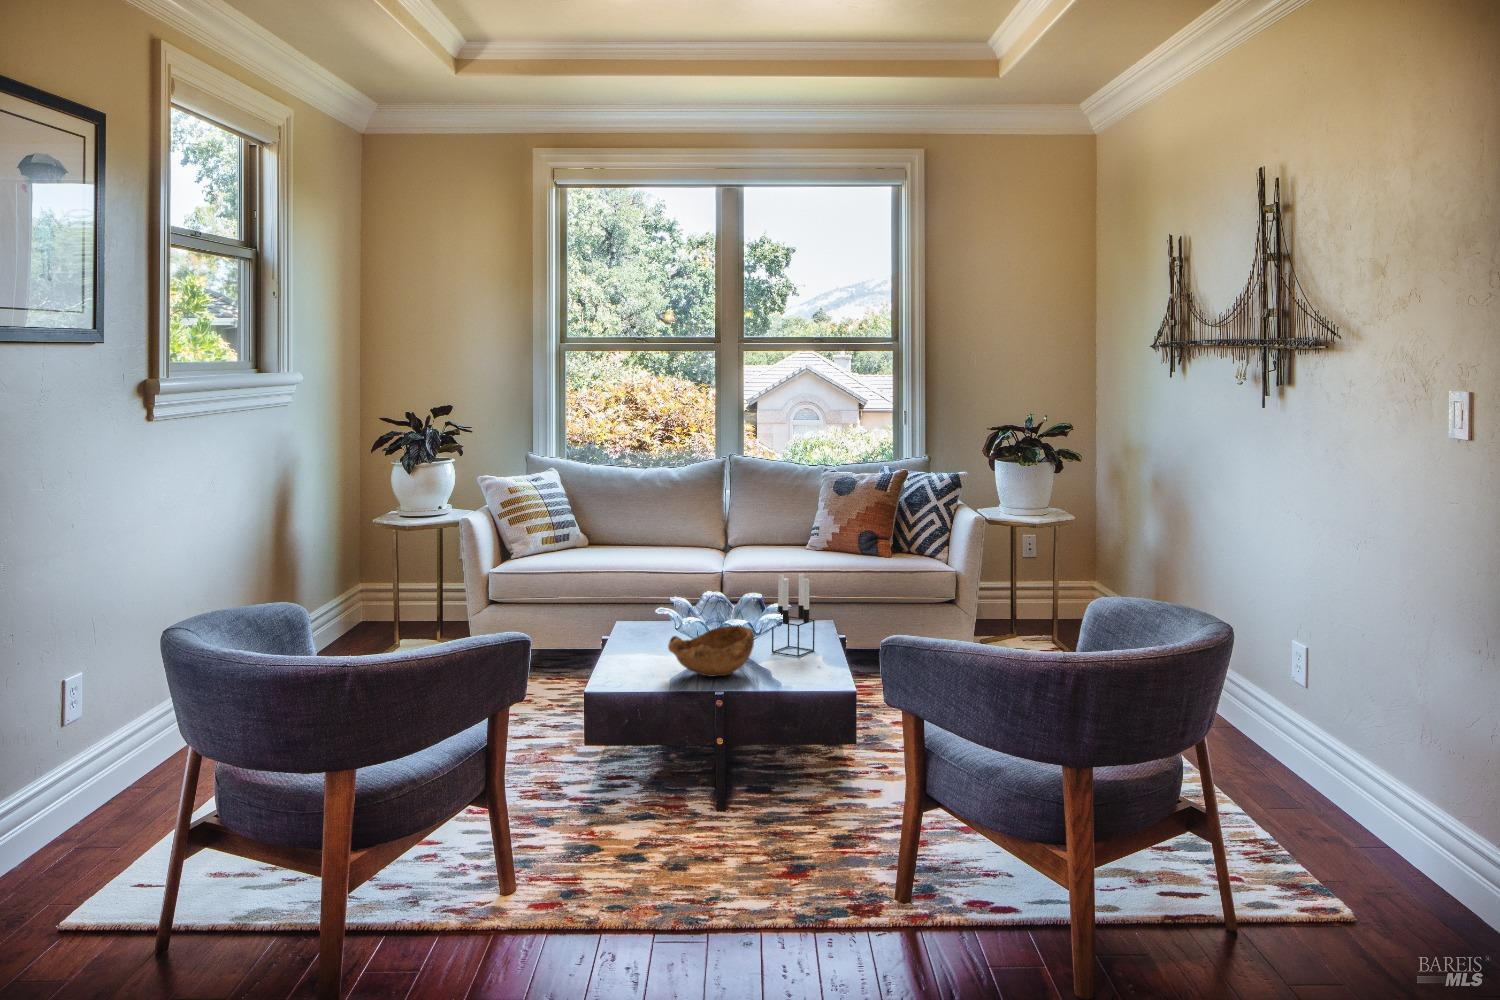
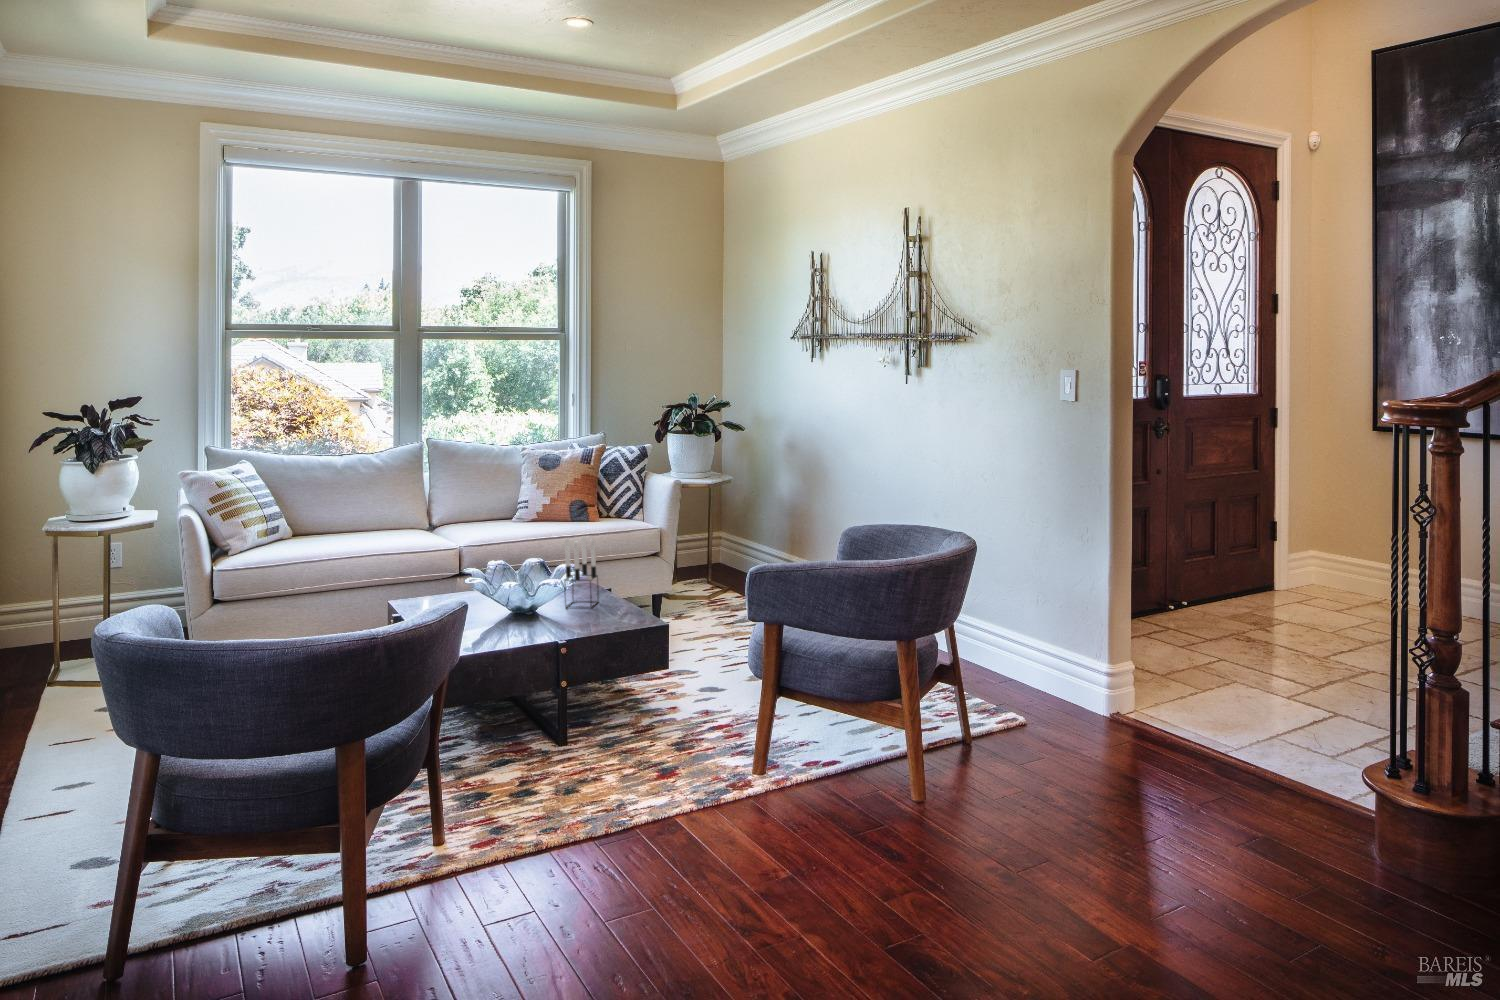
wooden bowl: present [668,626,754,676] -> none [494,585,569,632]

